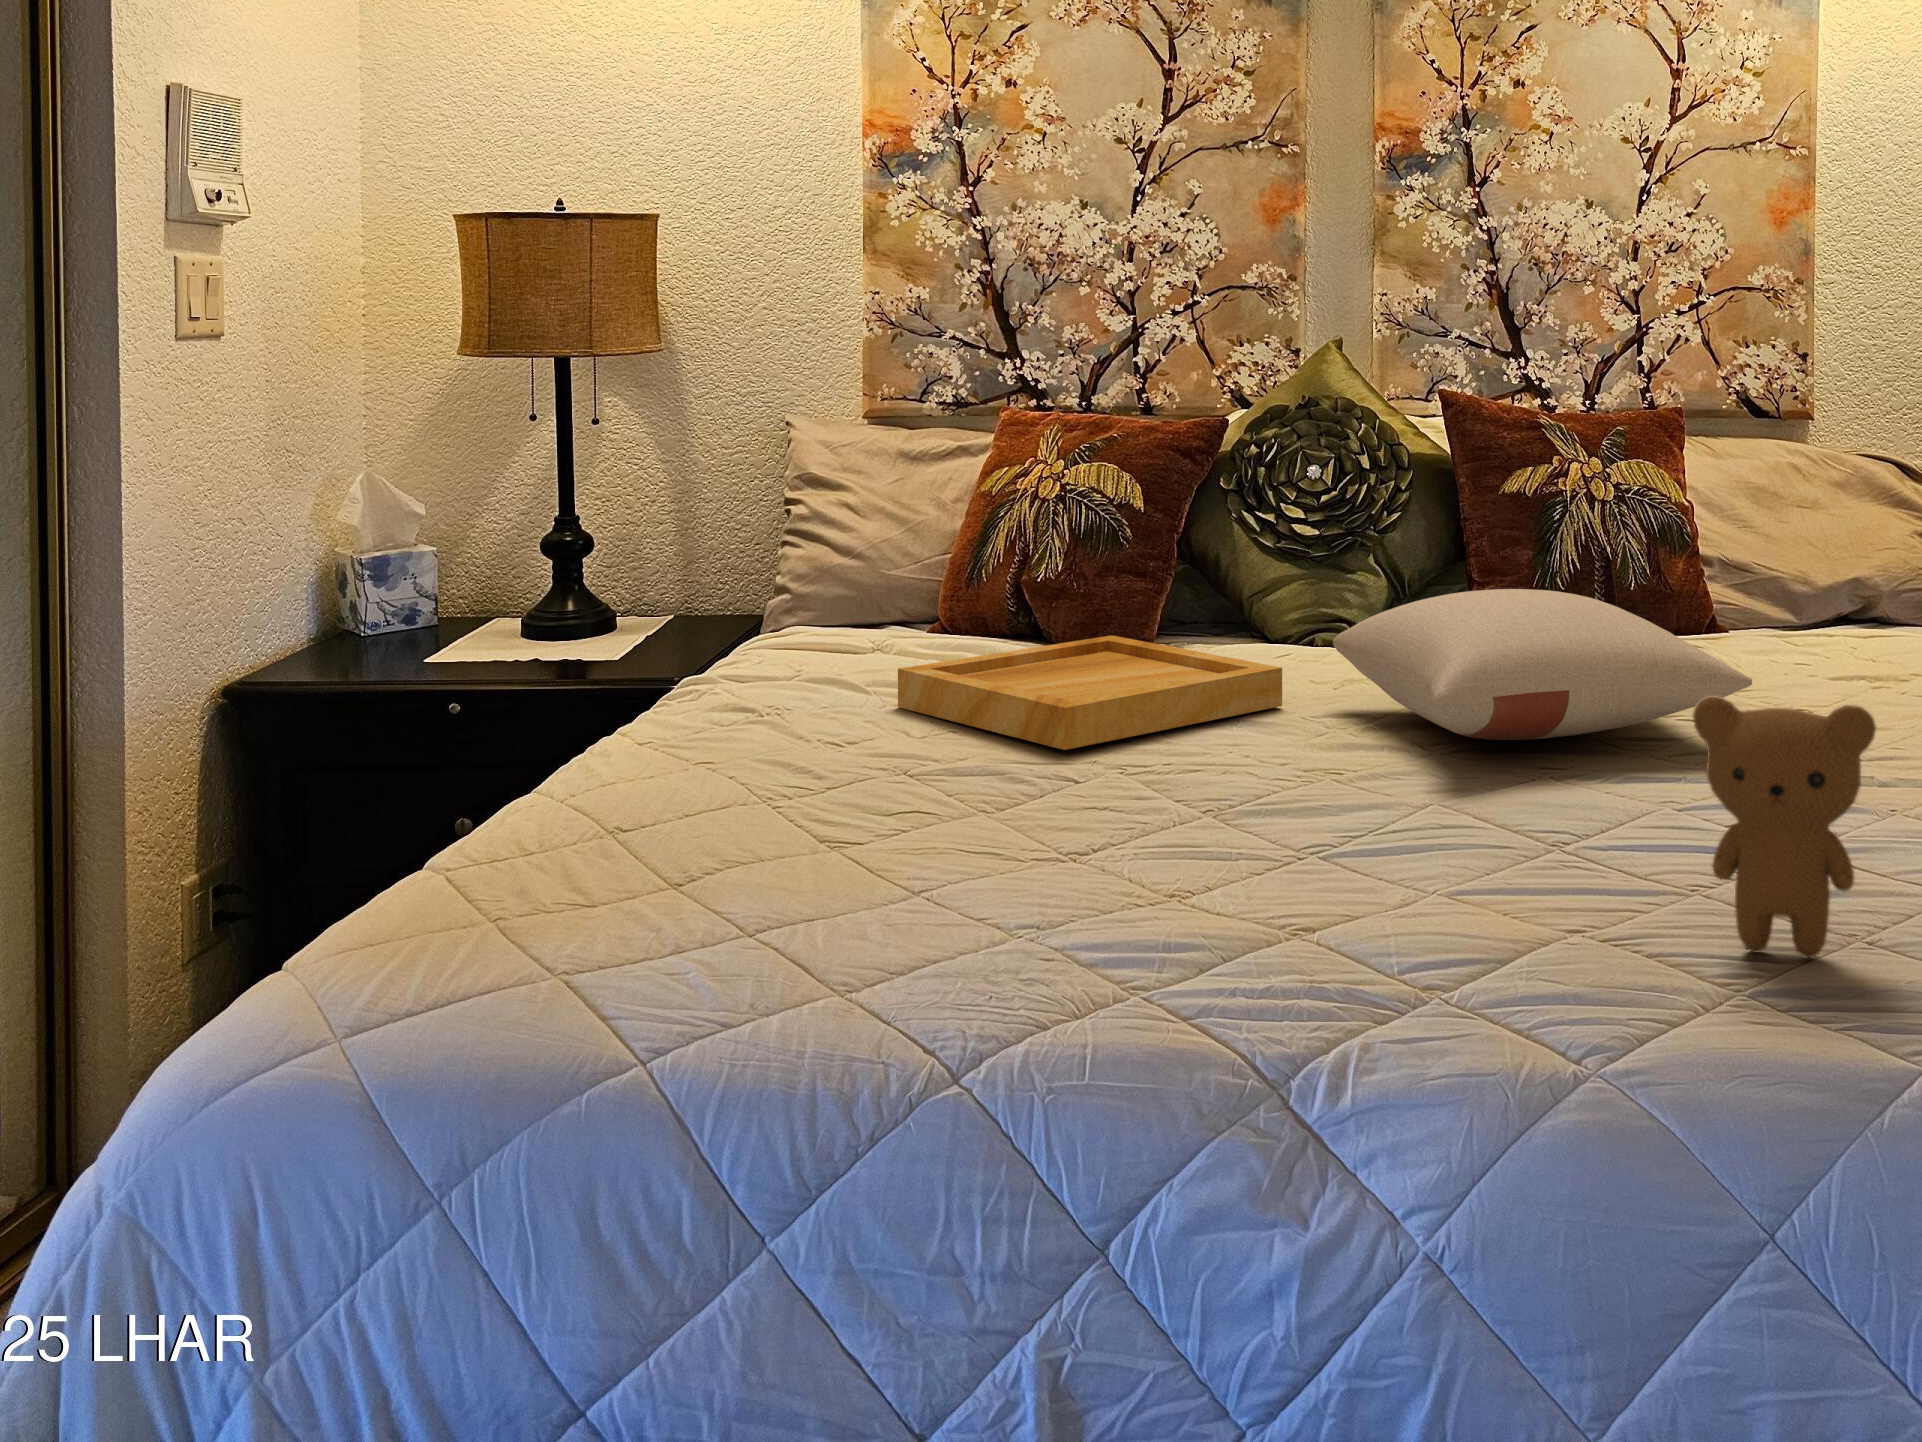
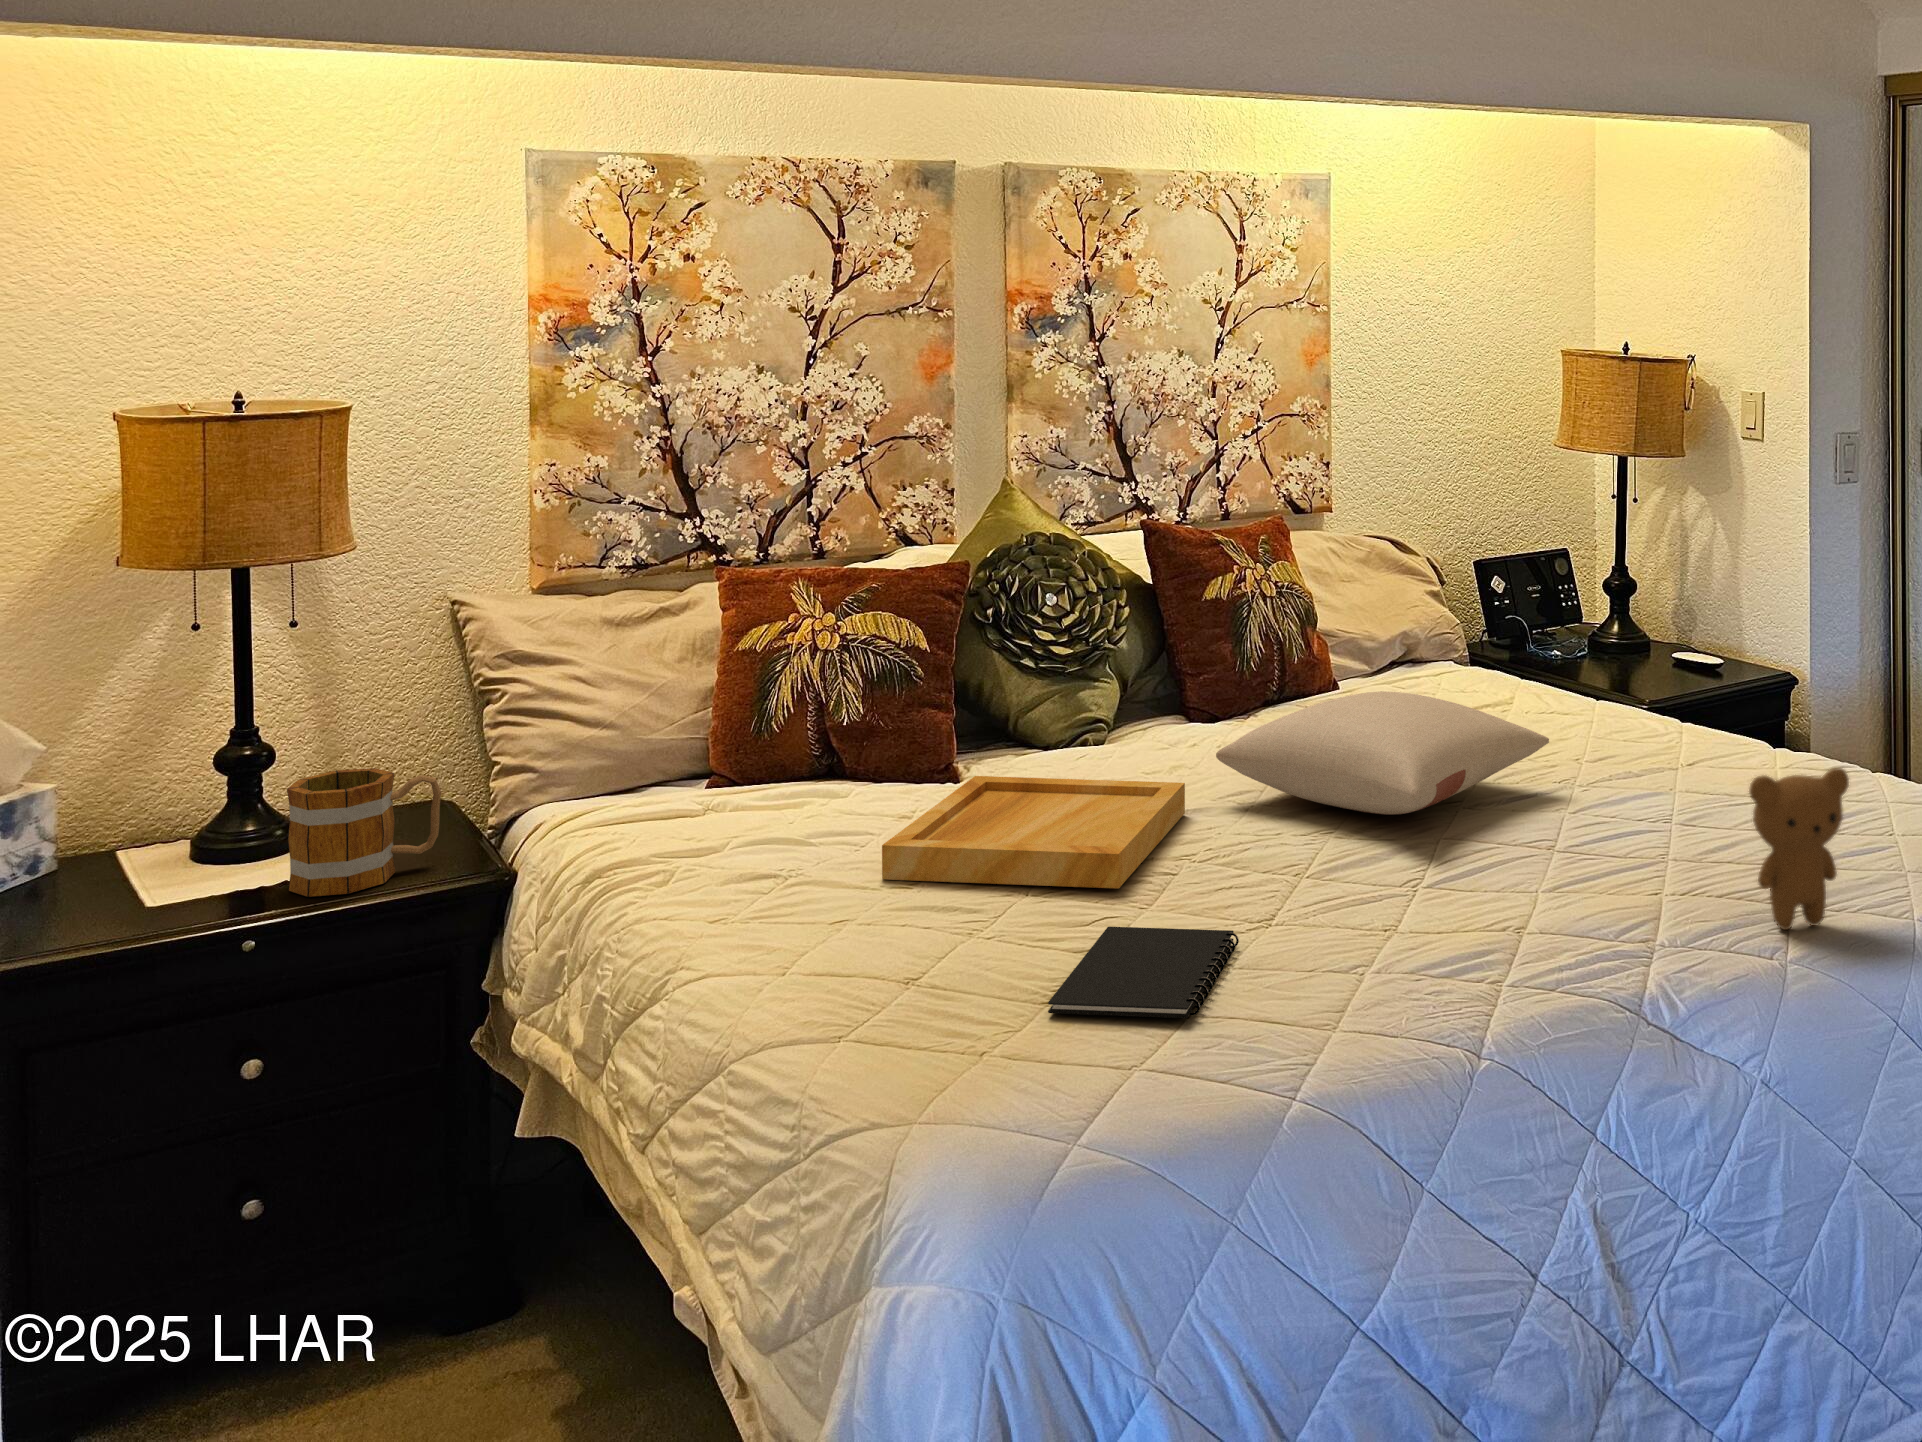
mug: none [550,549,676,658] -> present [287,768,441,897]
notebook: none [772,774,1070,862] -> present [1048,927,1239,1018]

